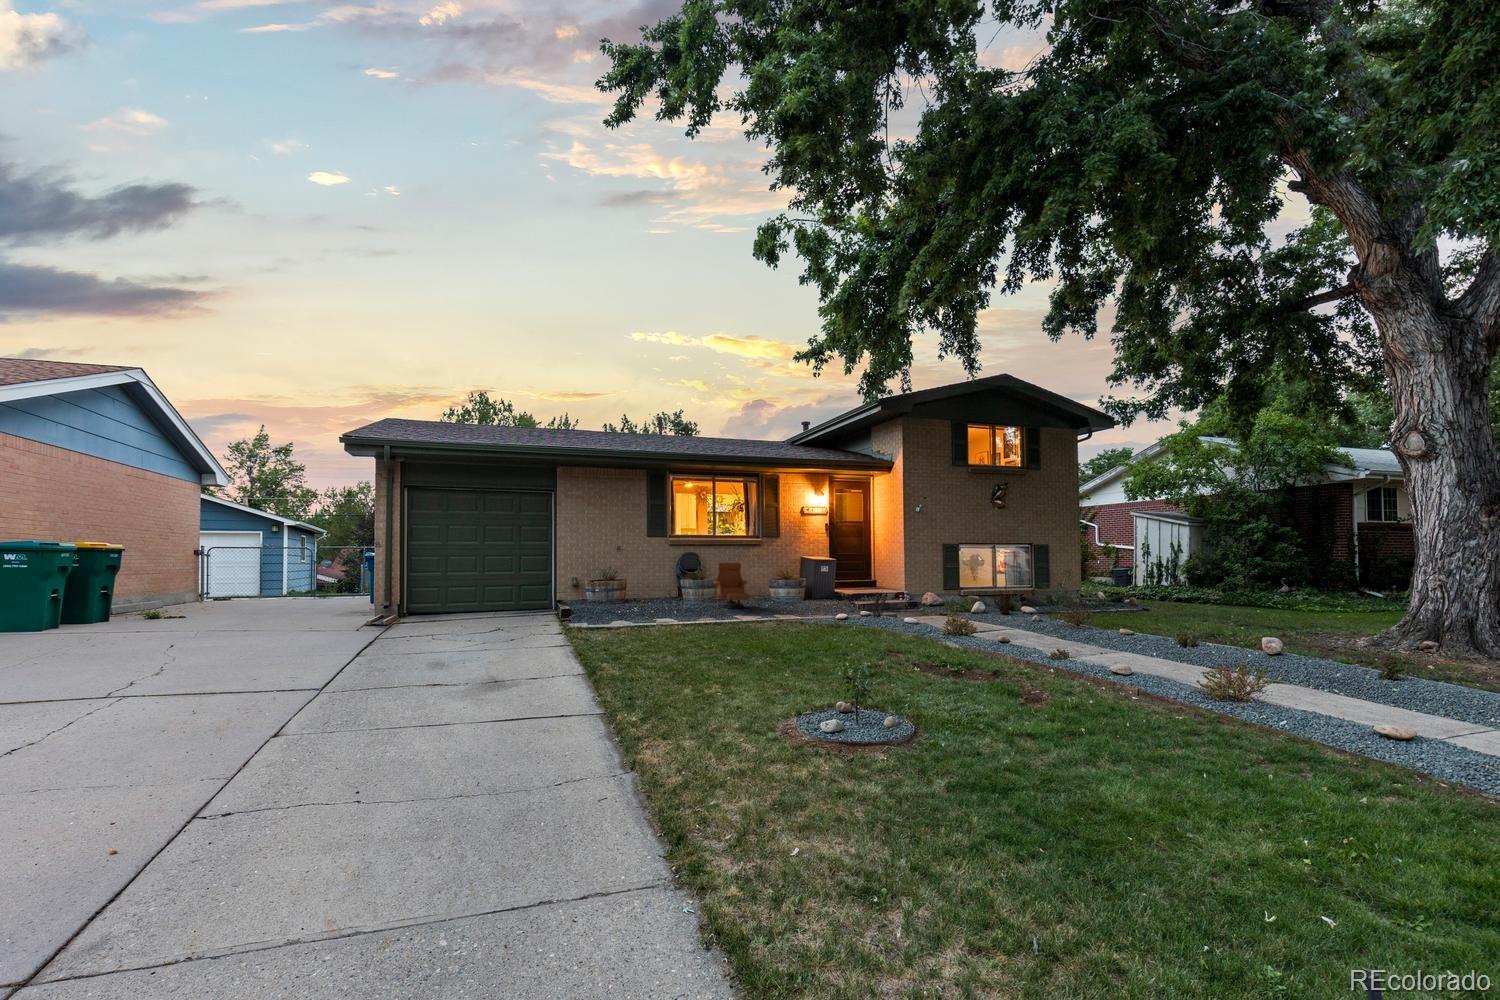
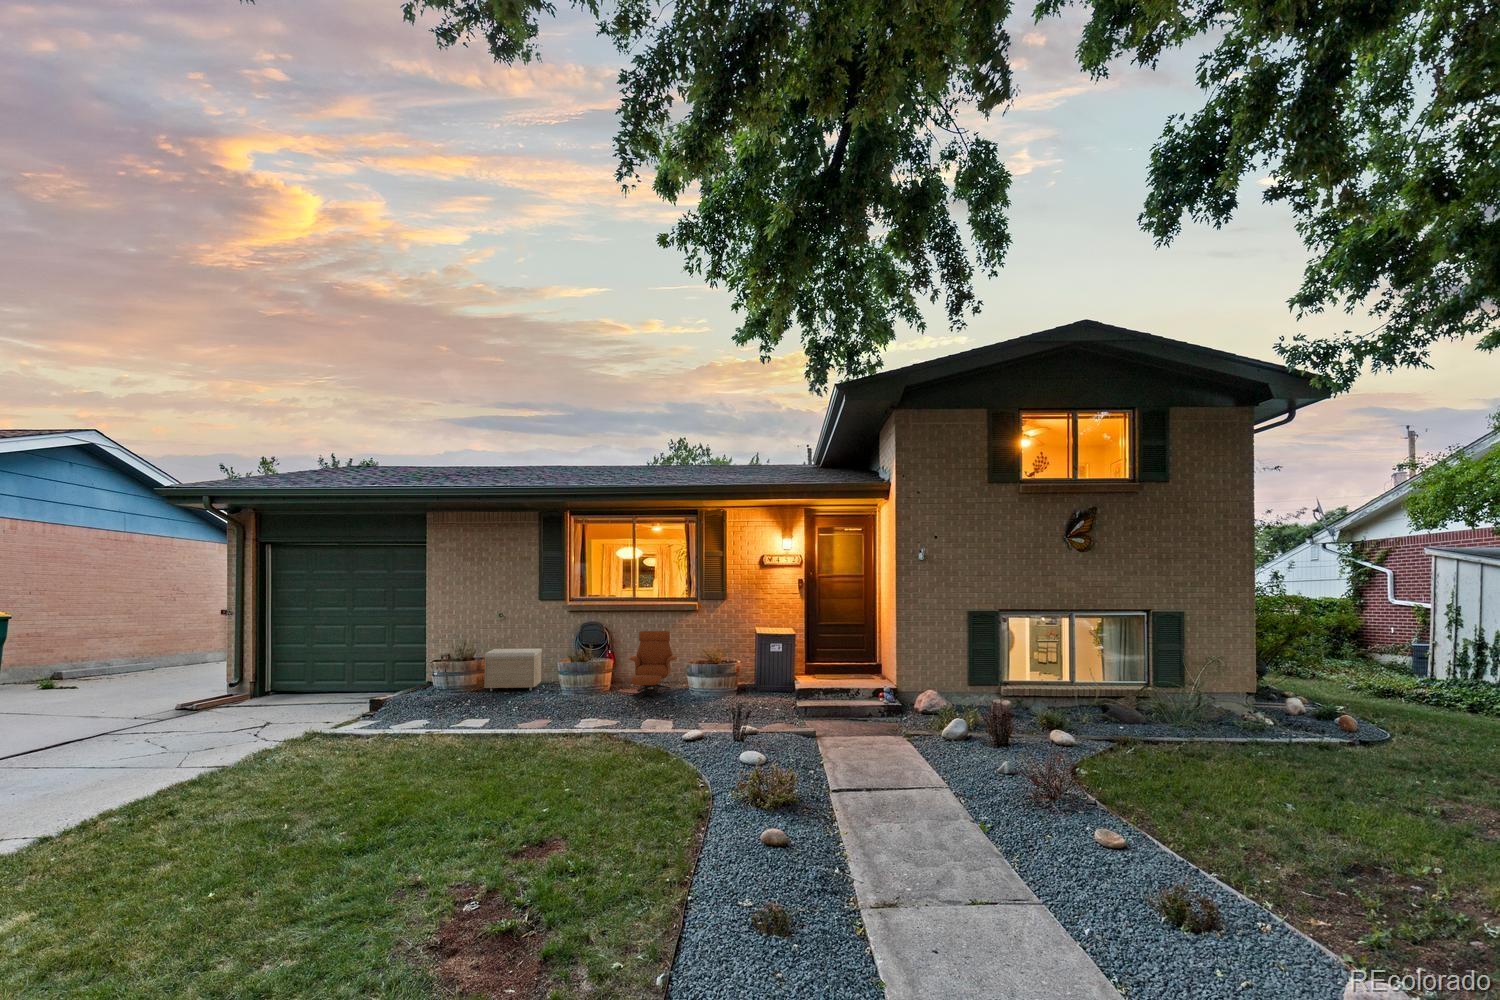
storage bench: none [605,578,648,612] -> present [484,648,542,691]

